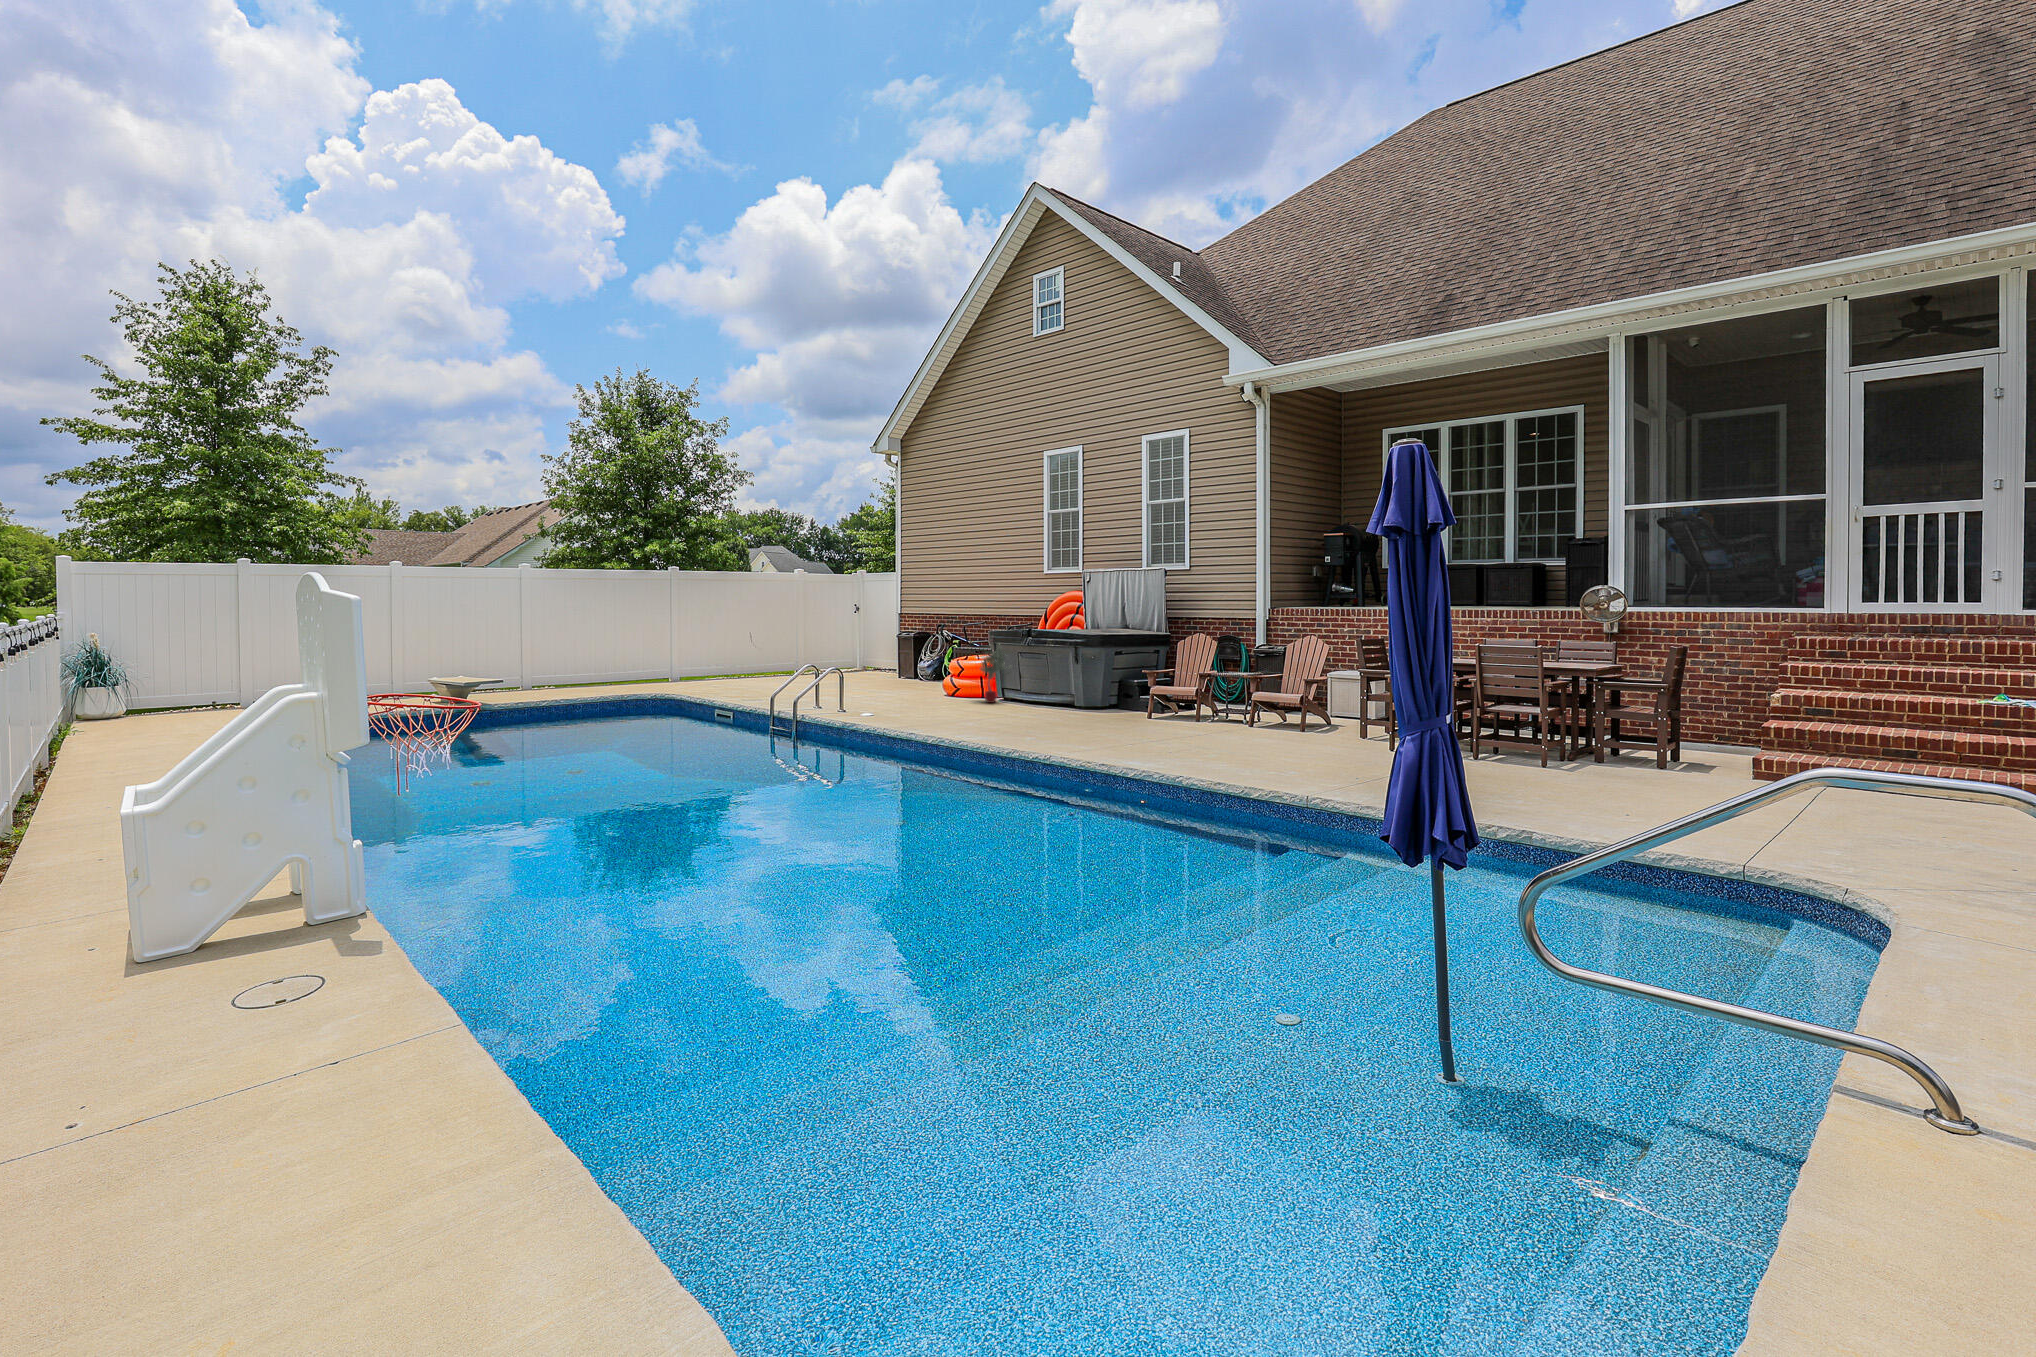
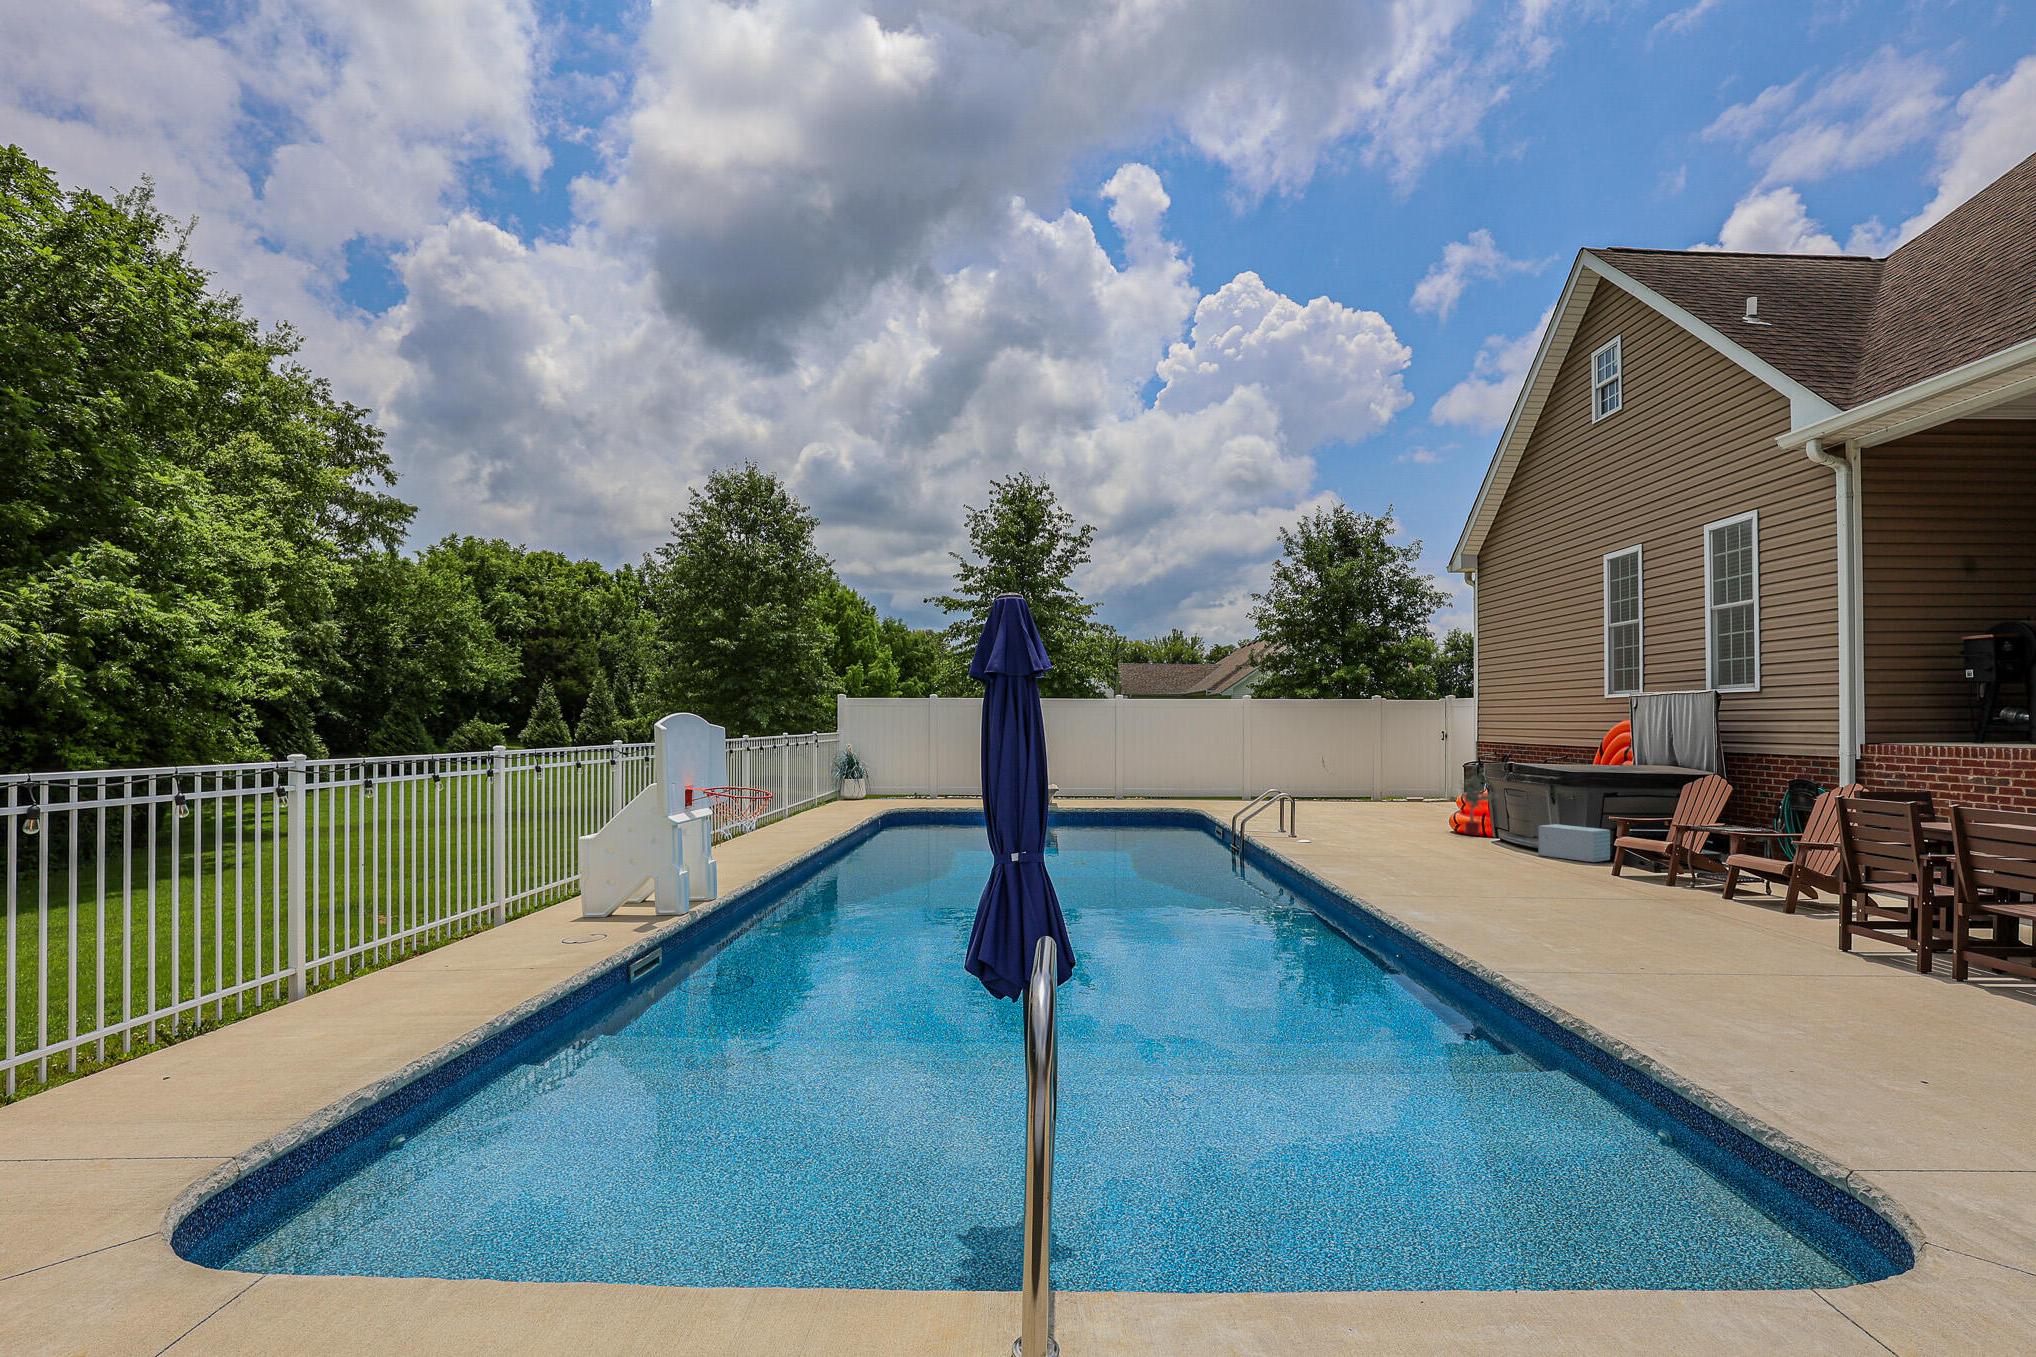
storage box: none [1079,685,1120,712] -> present [1538,824,1610,862]

